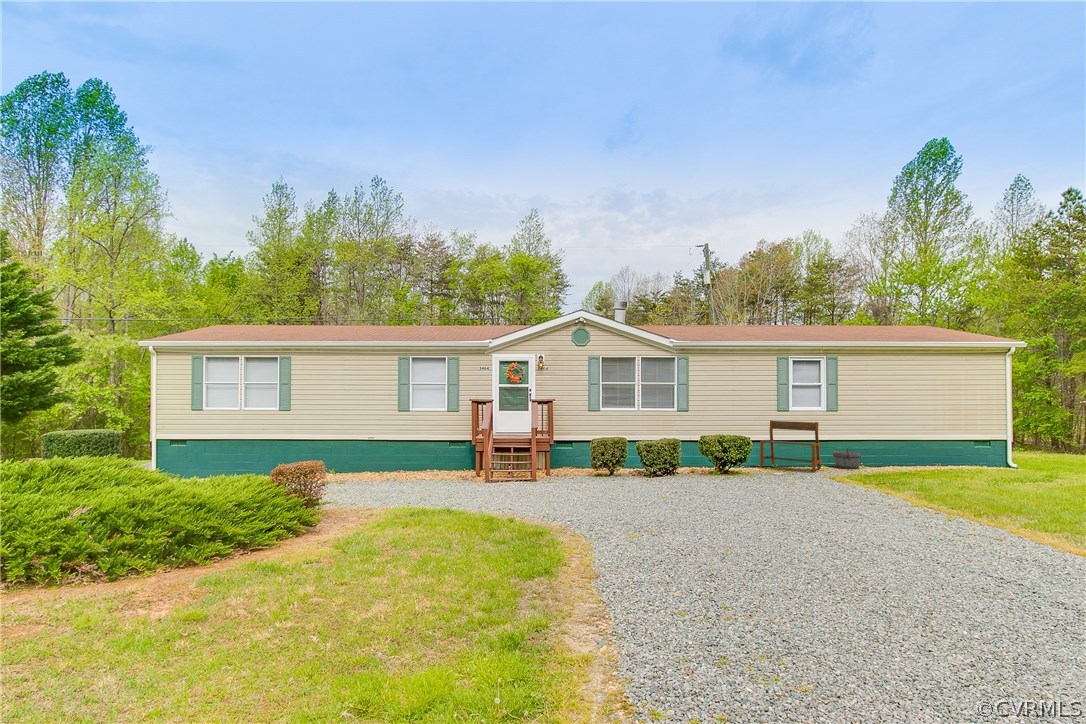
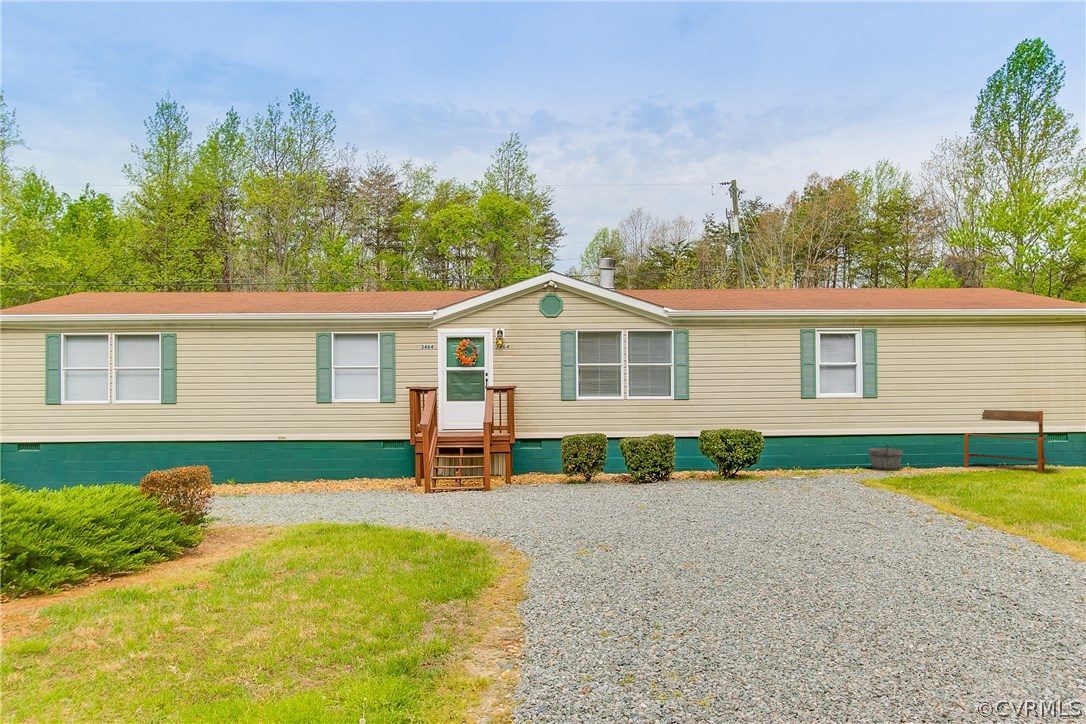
bench: present [760,420,822,472] -> present [964,410,1047,474]

